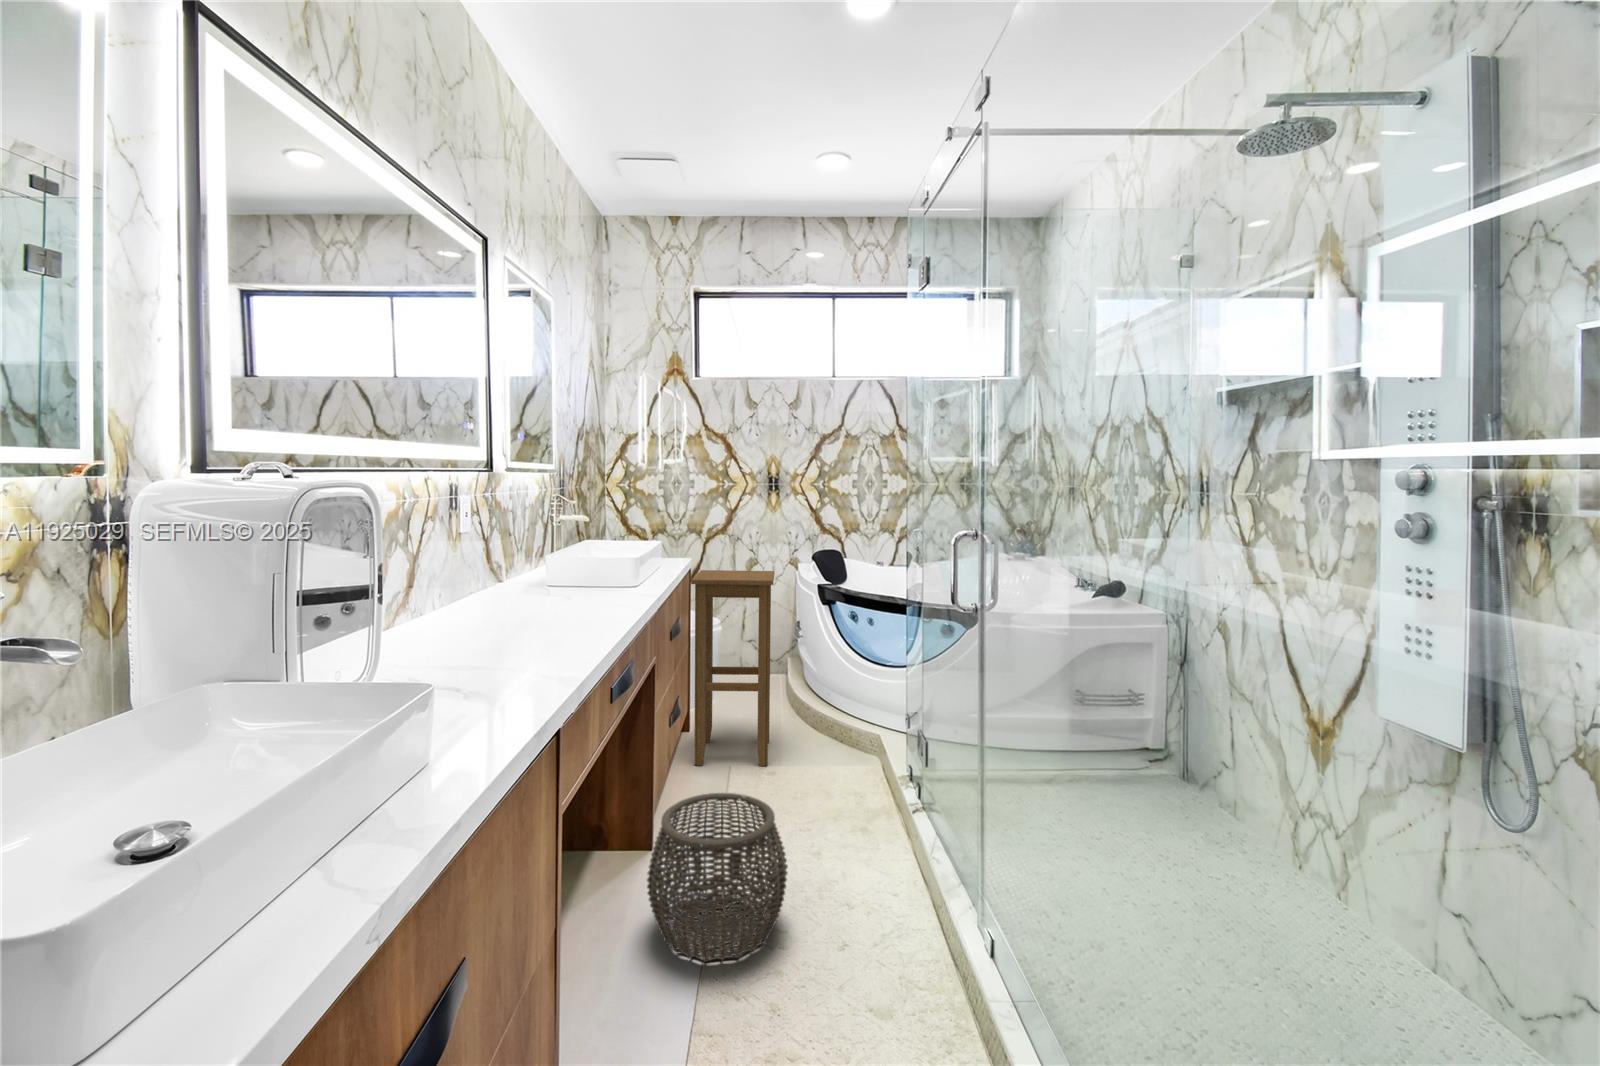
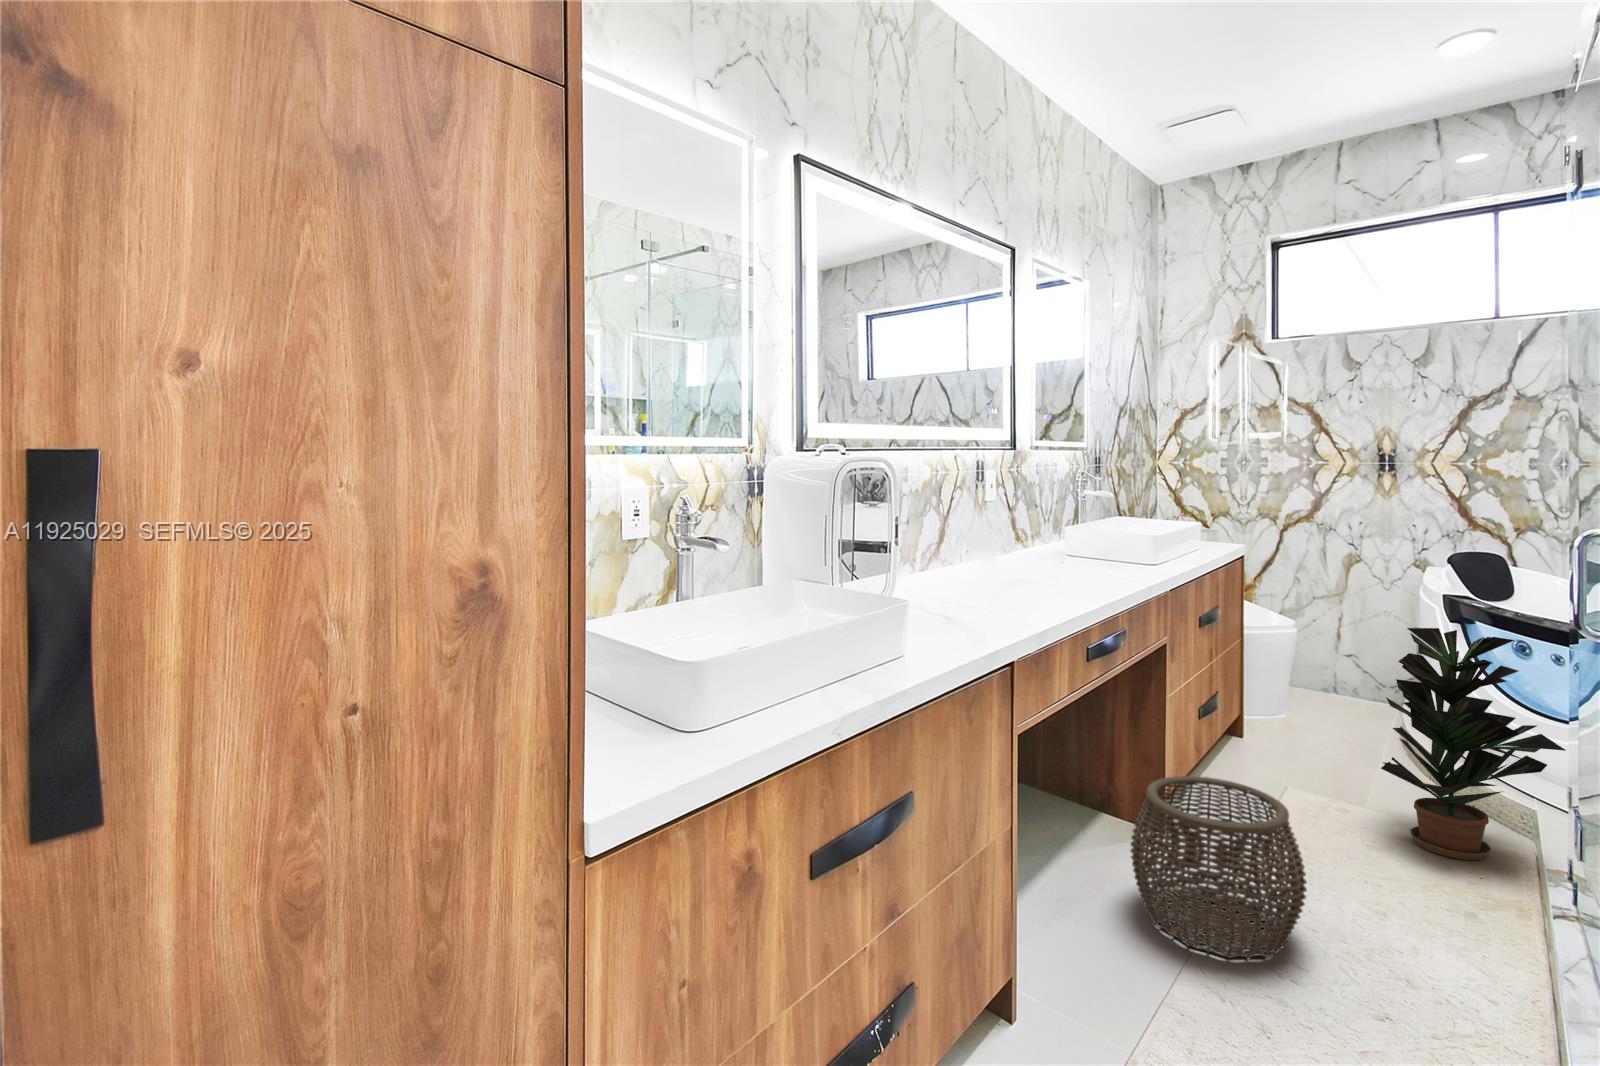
stool: present [691,570,774,766] -> none [1233,554,1359,792]
potted plant: none [804,628,904,801] -> present [1381,628,1566,860]

